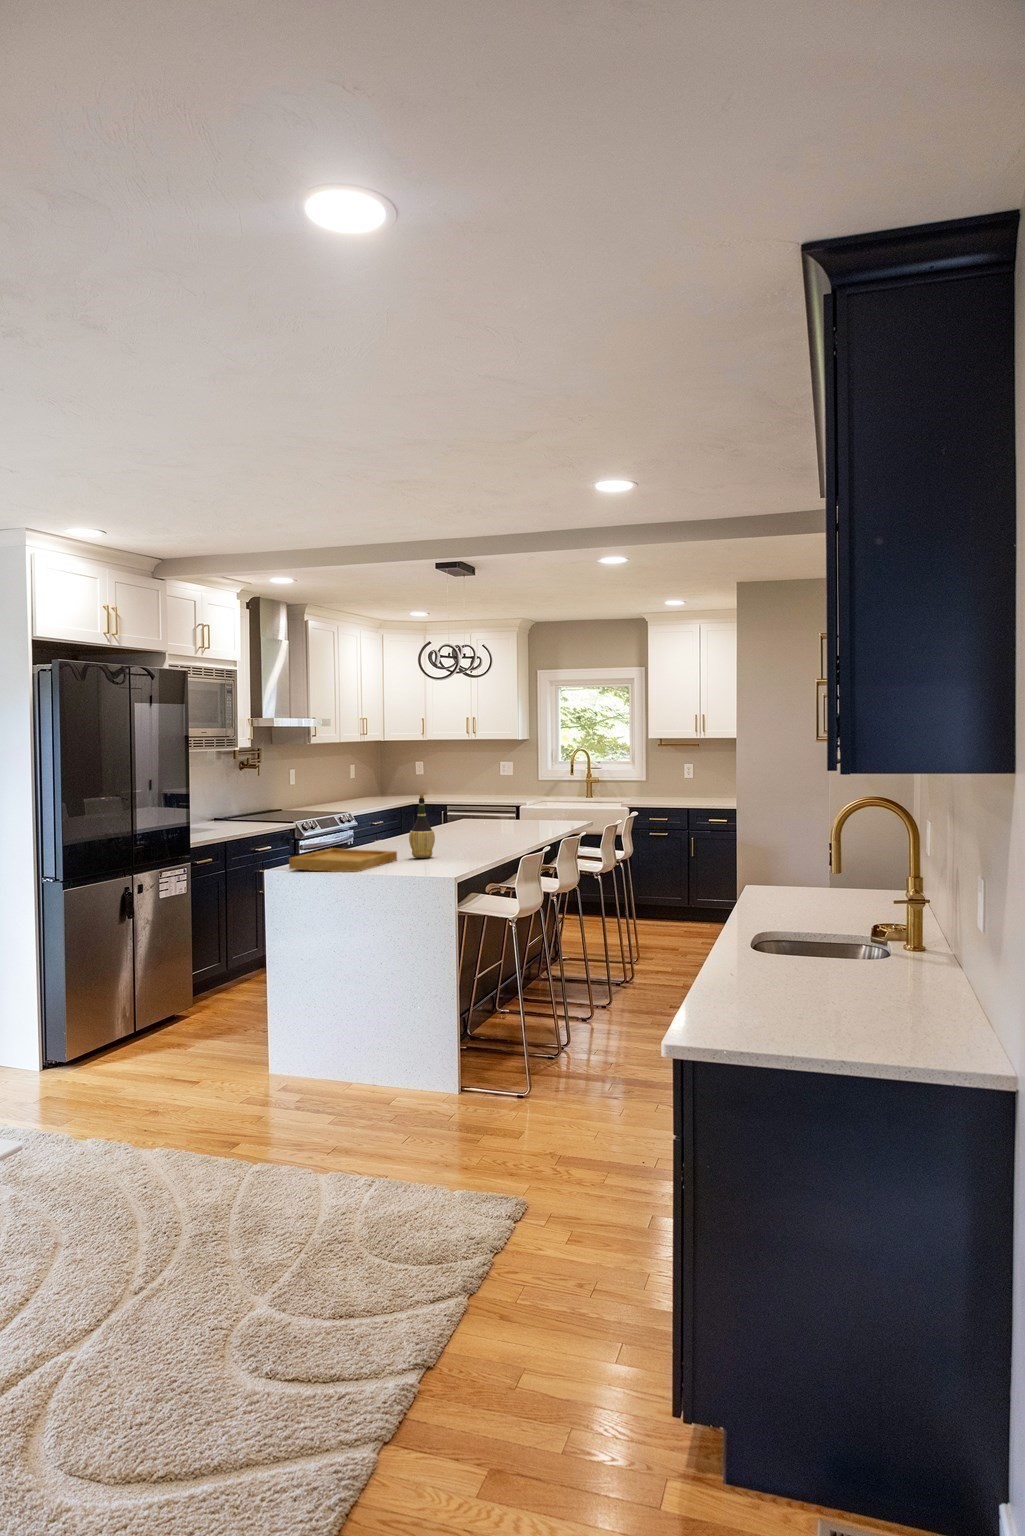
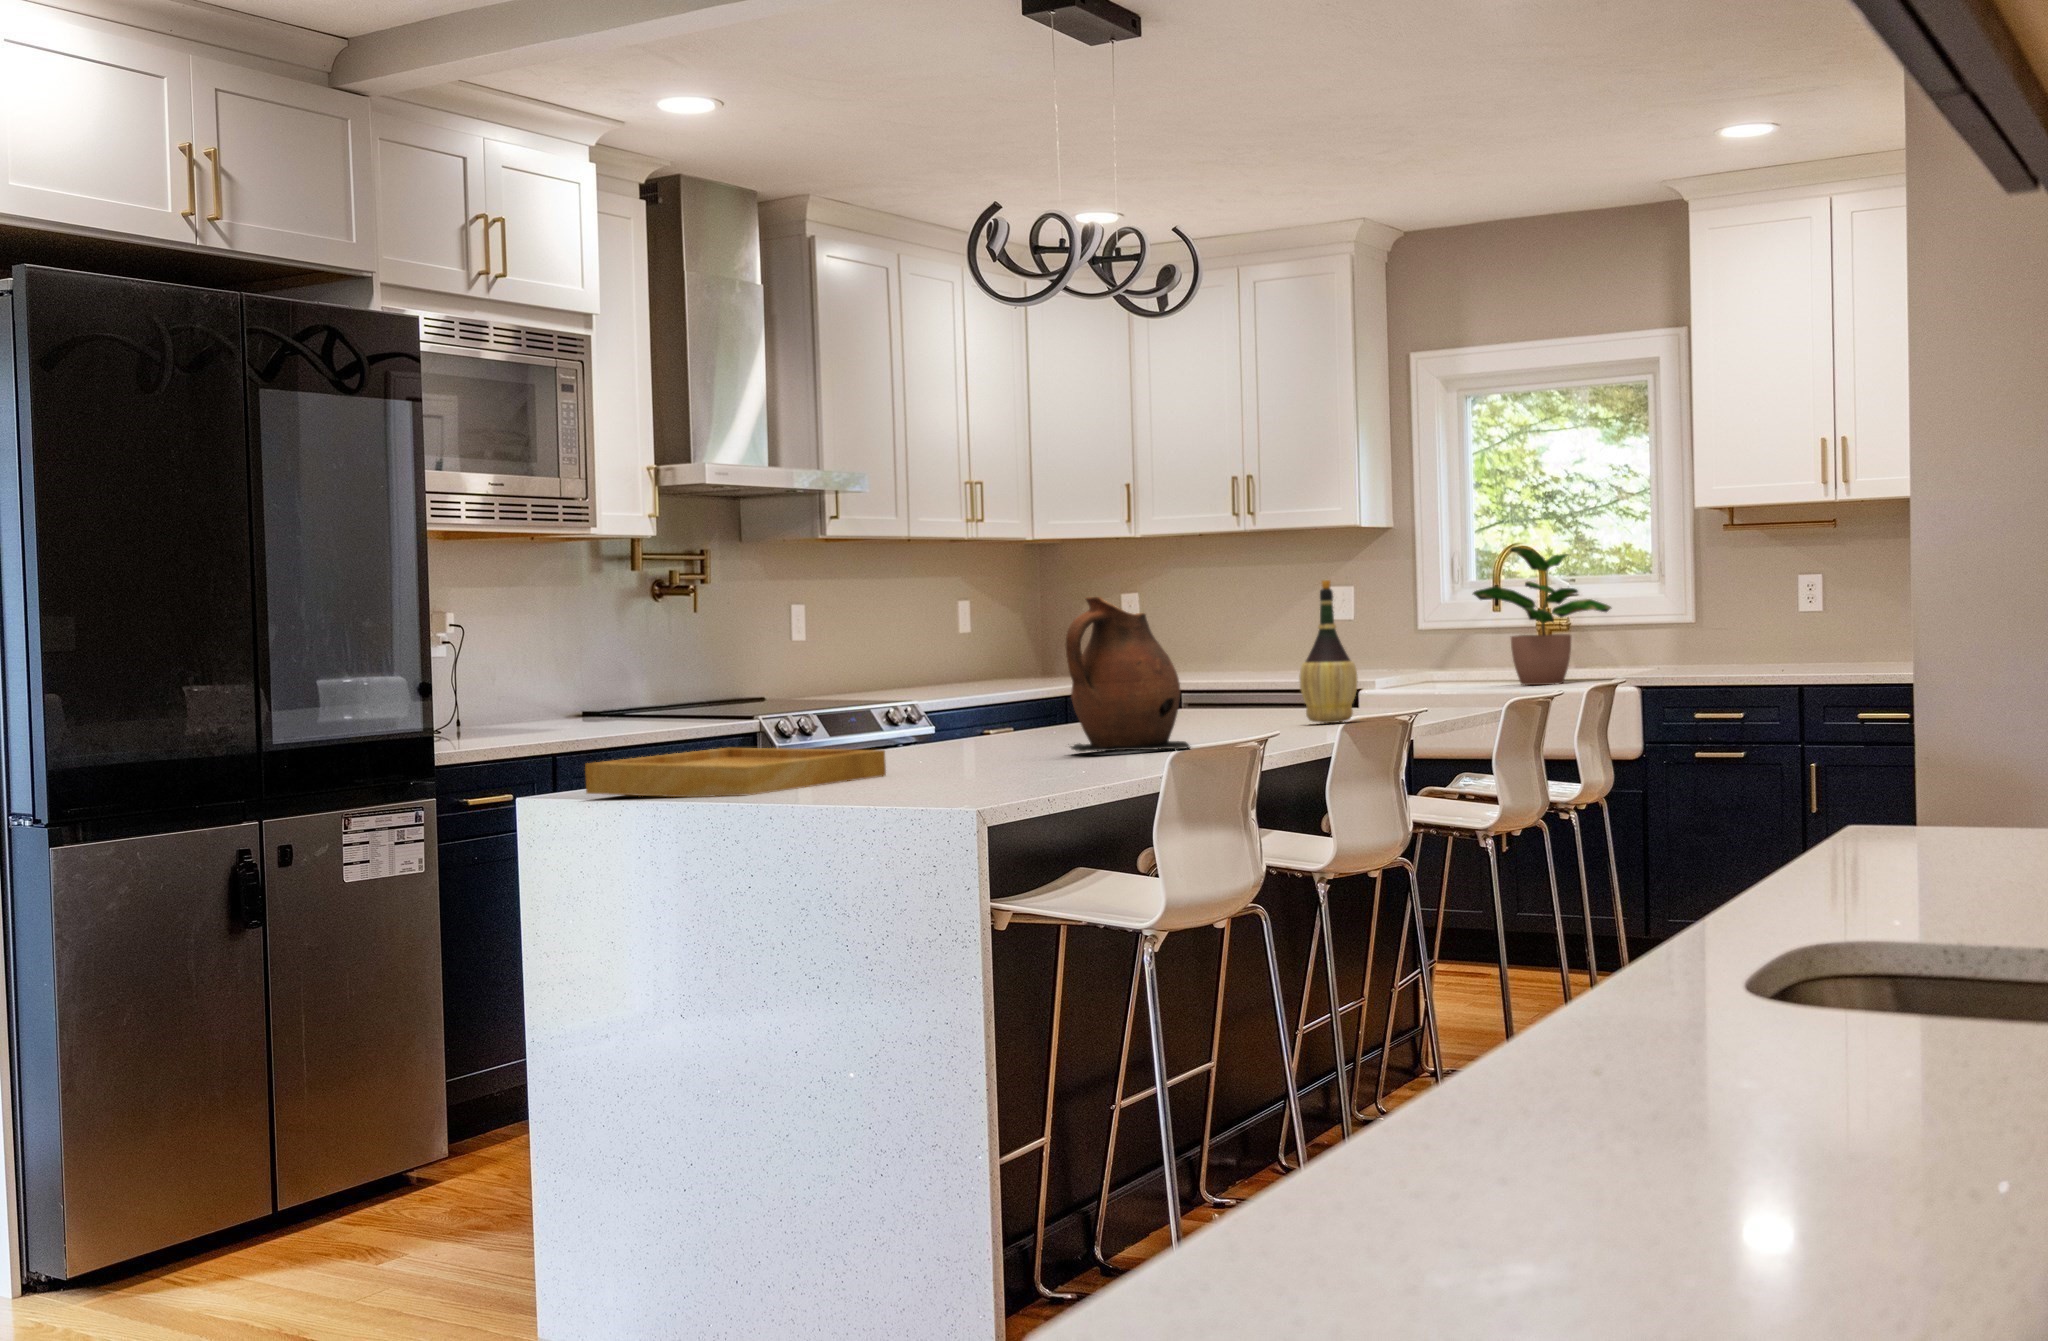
potted plant: none [567,754,620,807] -> present [1473,547,1611,685]
ceramic pitcher: none [453,793,502,850] -> present [1066,597,1190,752]
wine bottle: present [409,794,435,858] -> present [1299,580,1358,723]

